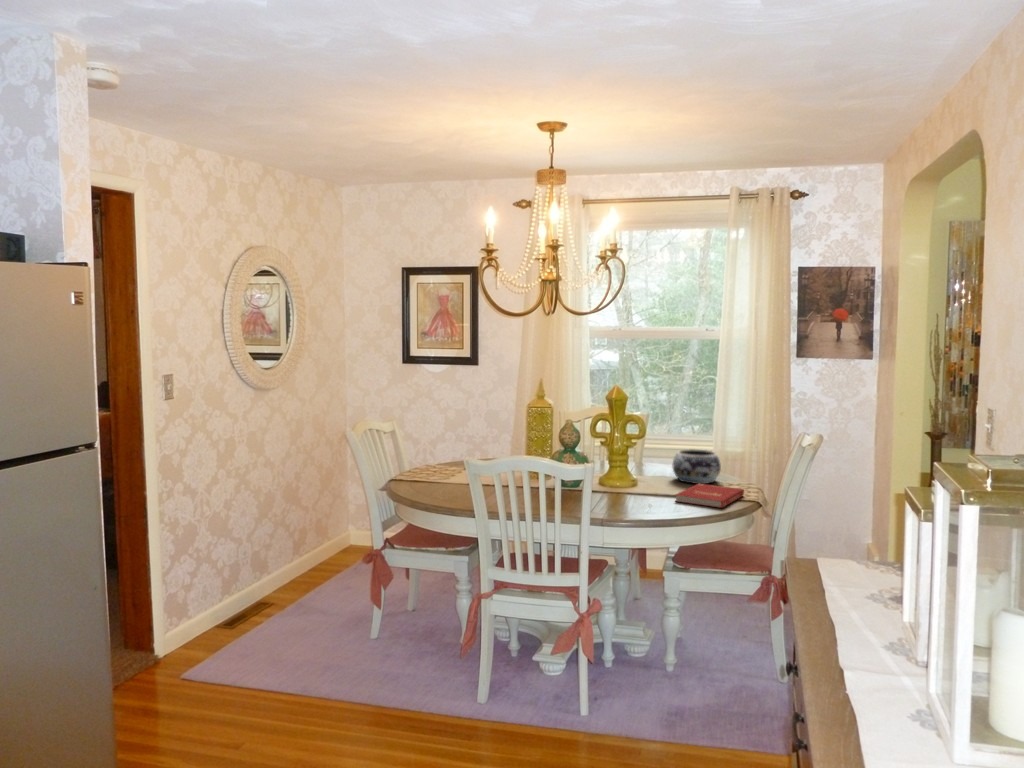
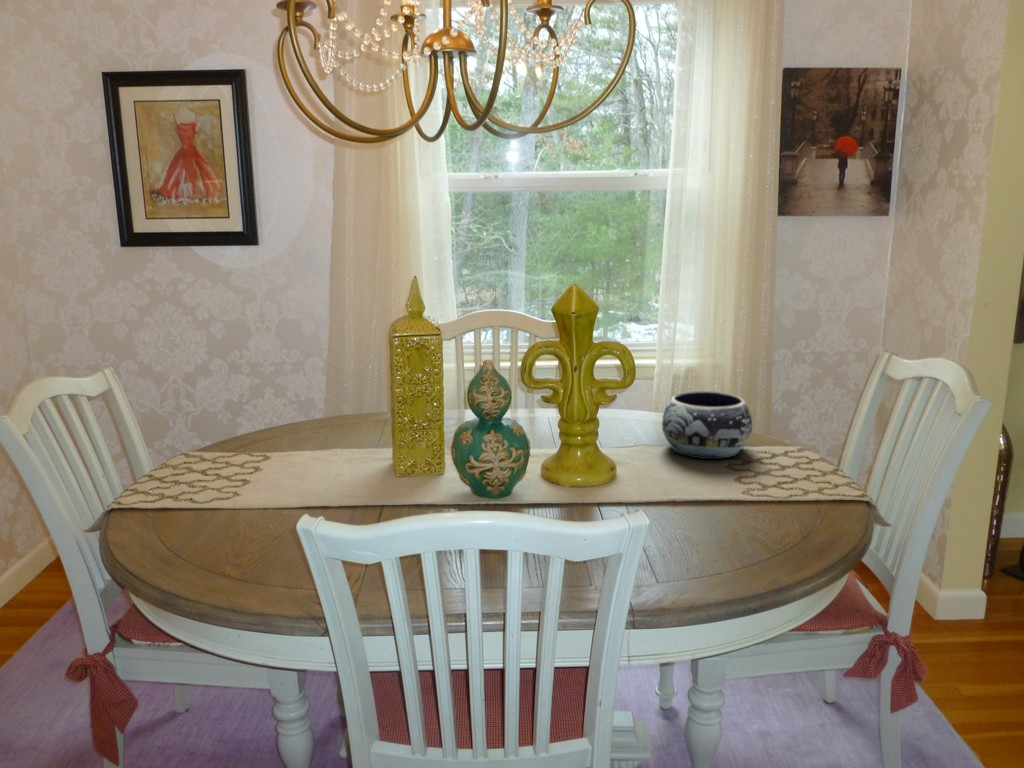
book: present [675,484,744,508] -> none [719,464,827,530]

